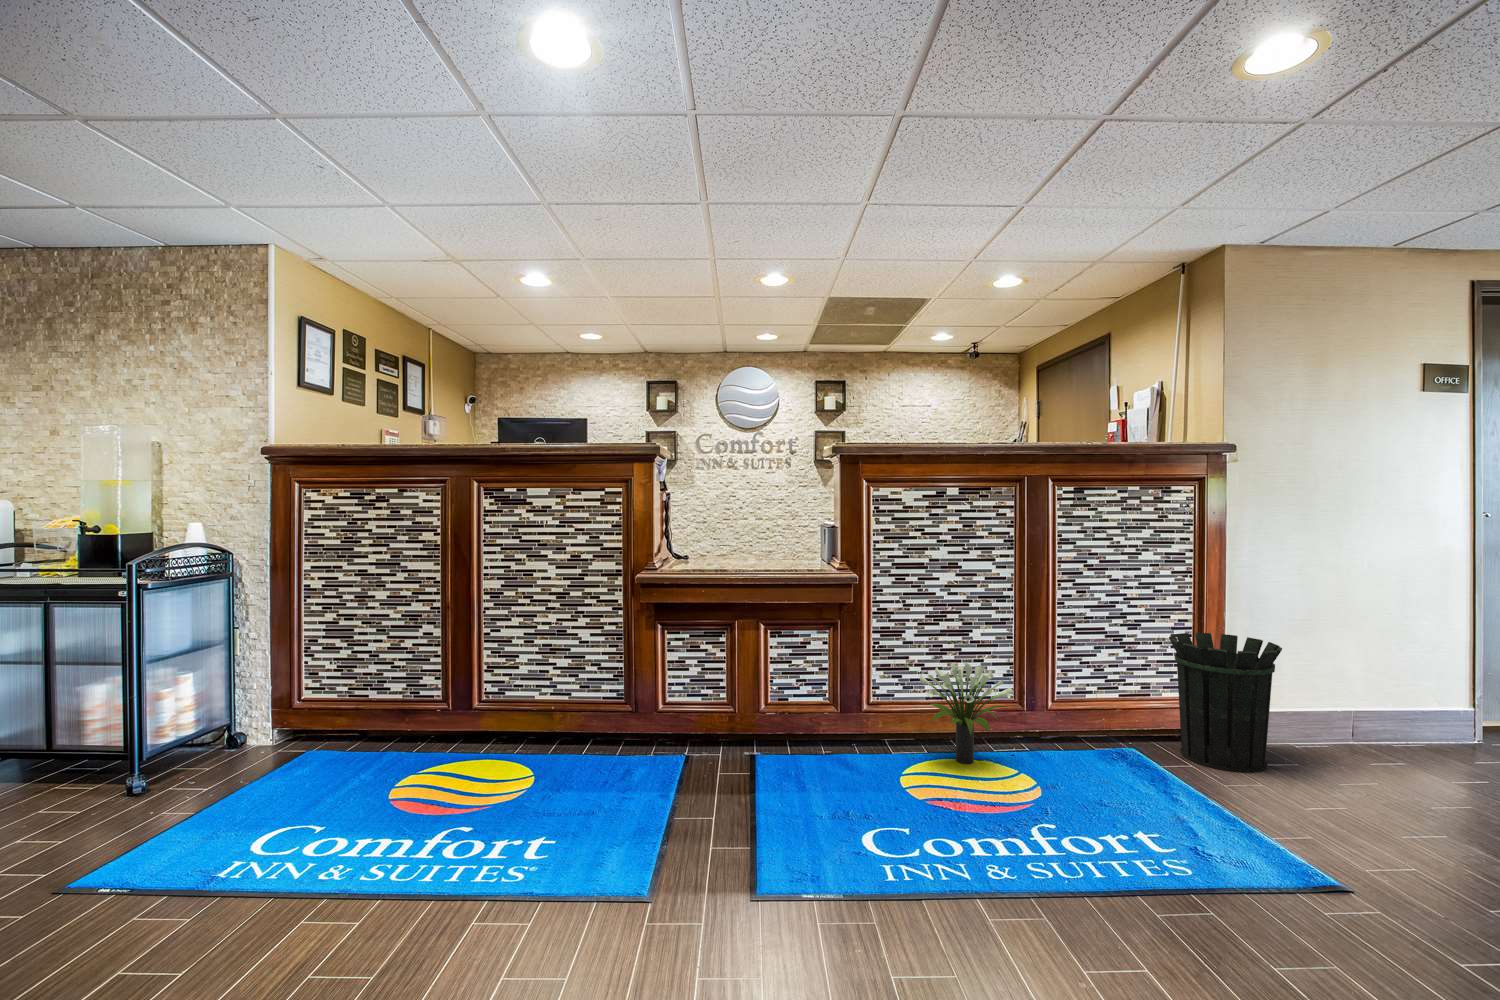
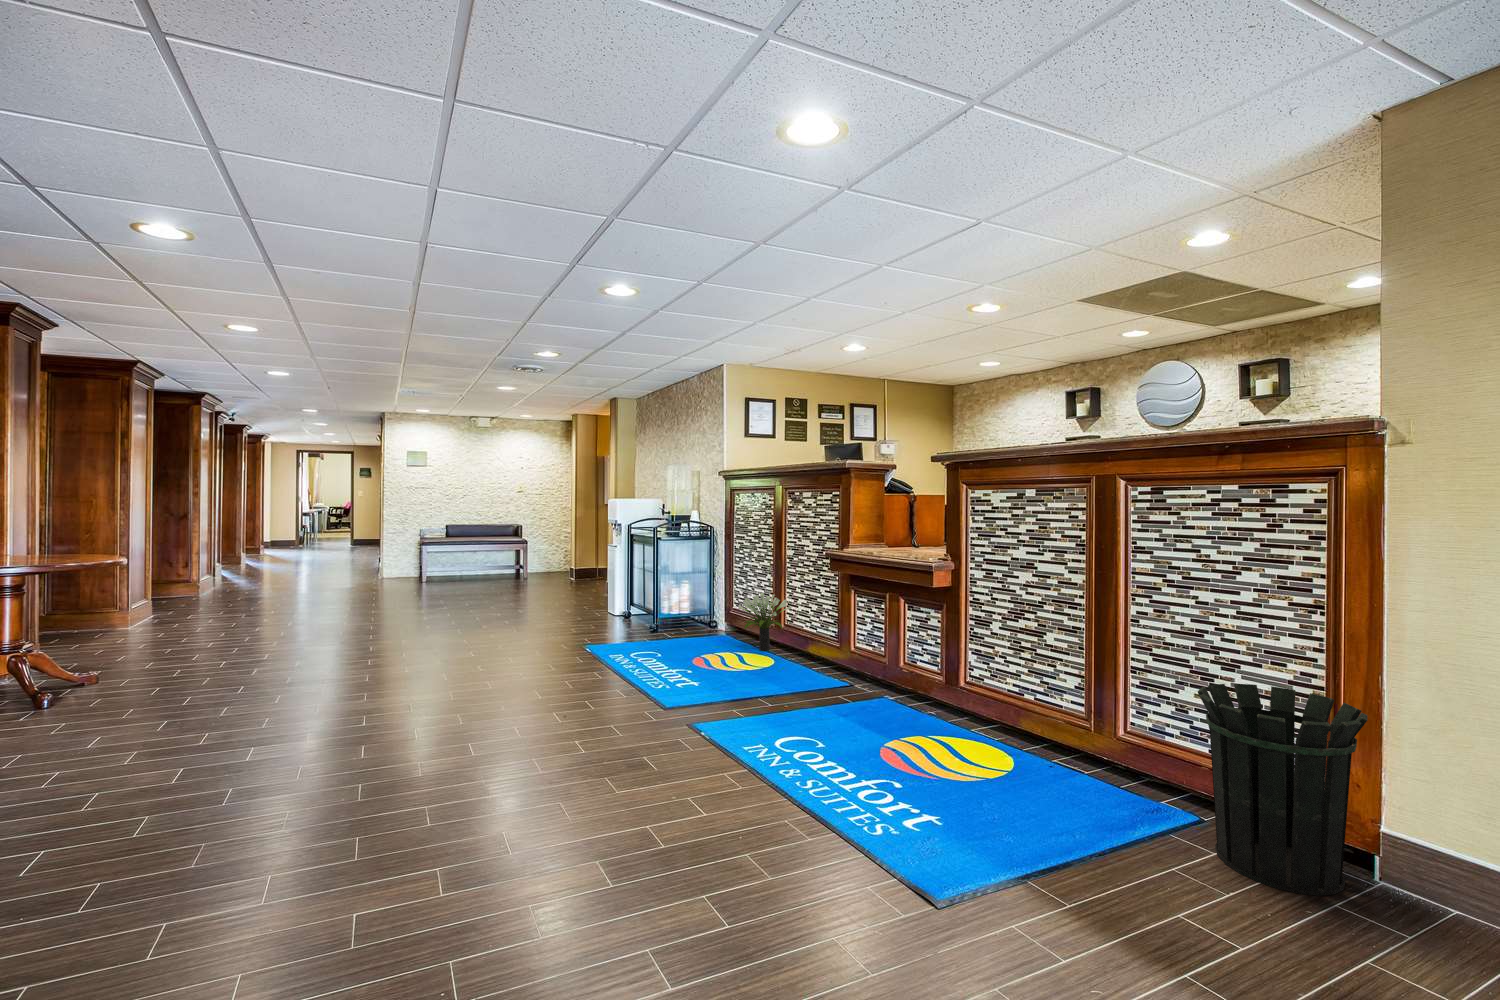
potted plant: present [920,662,1014,764] -> present [739,593,791,651]

